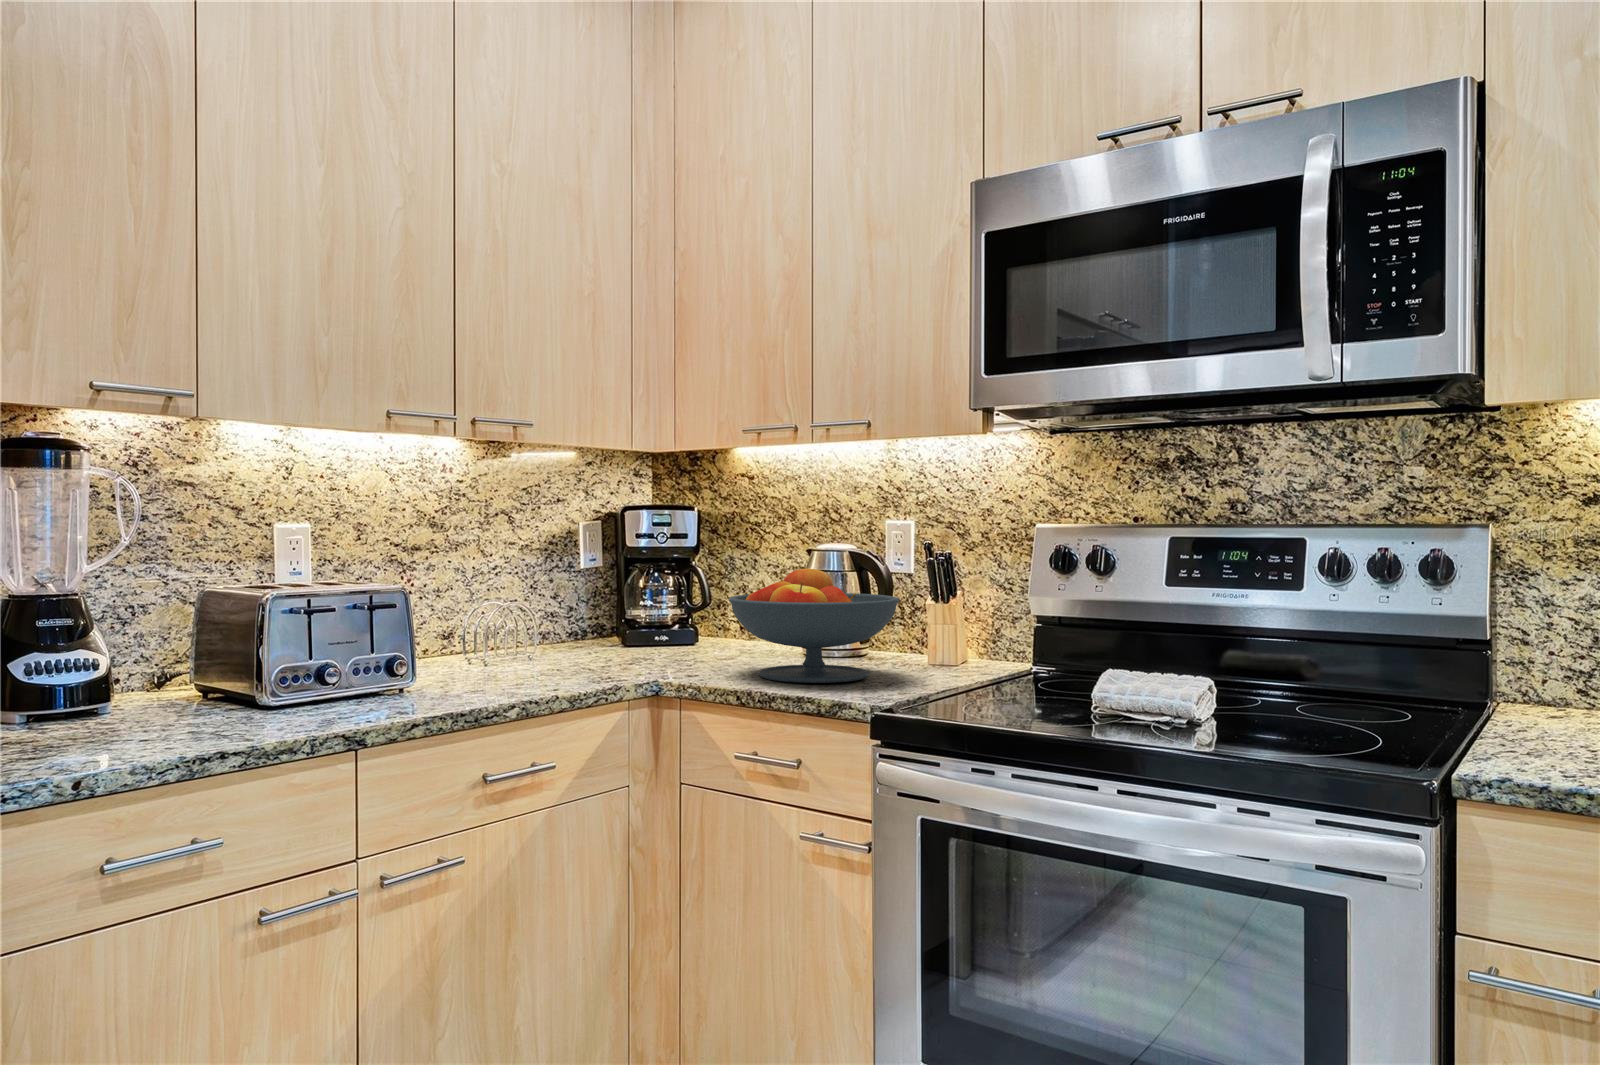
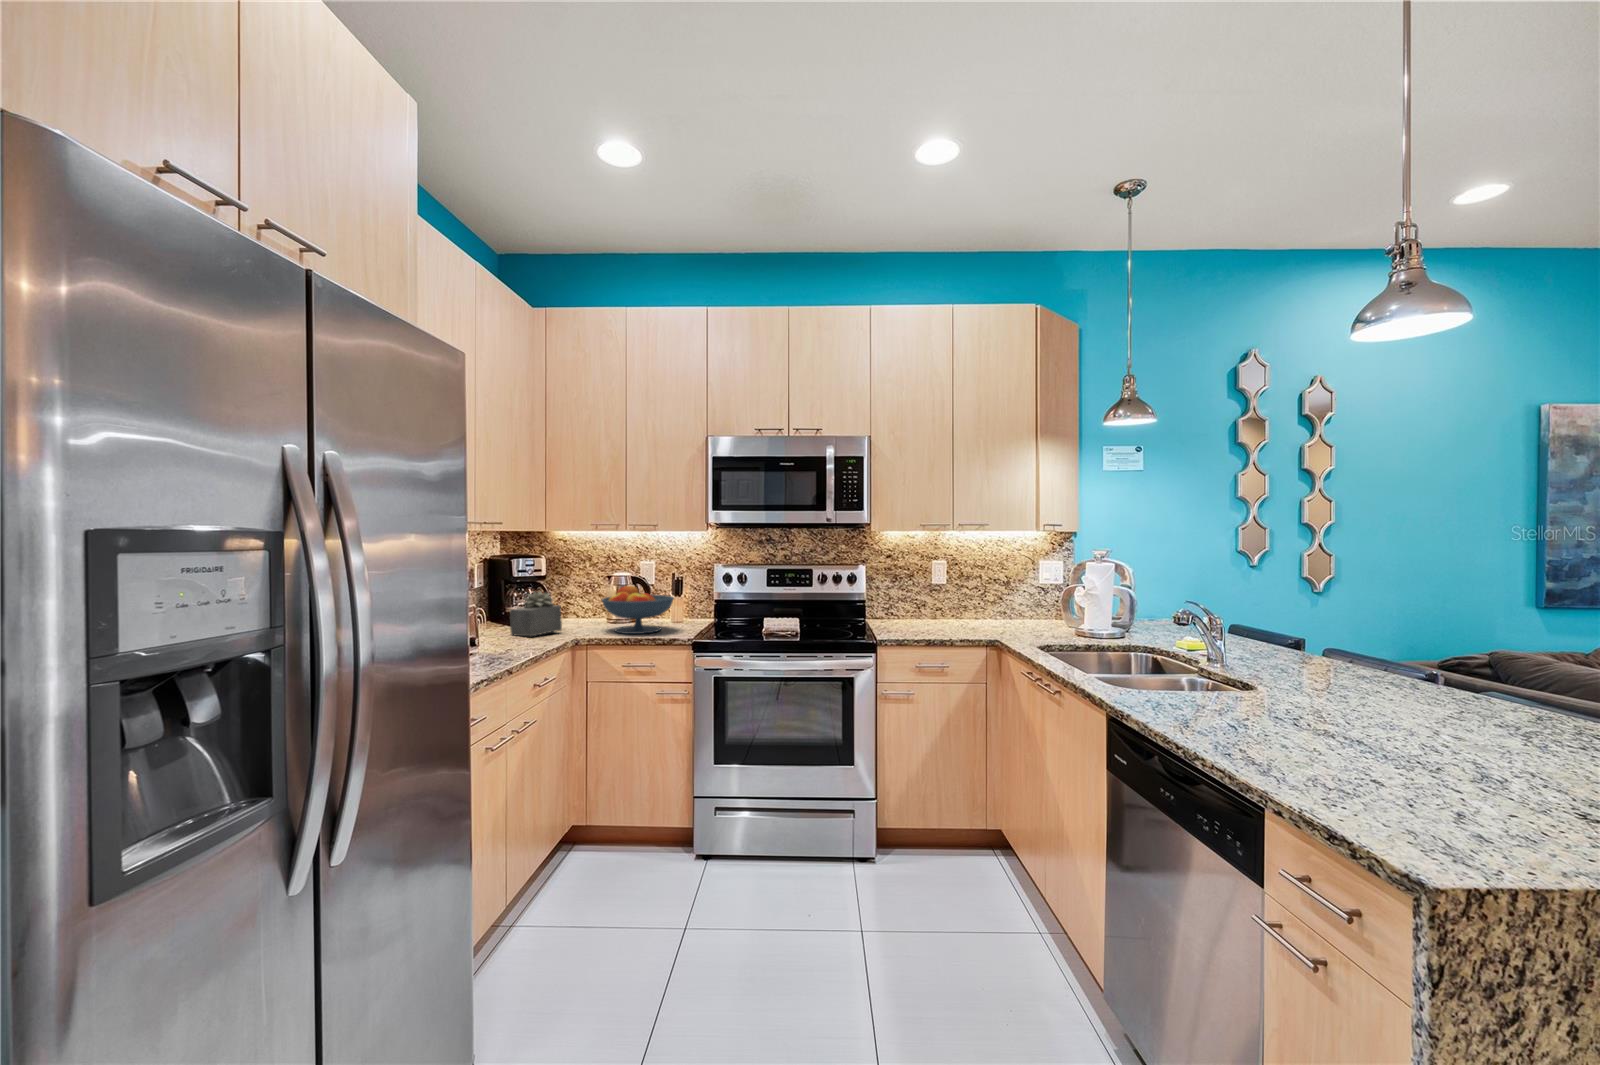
succulent plant: none [552,570,652,665] -> present [510,592,562,636]

